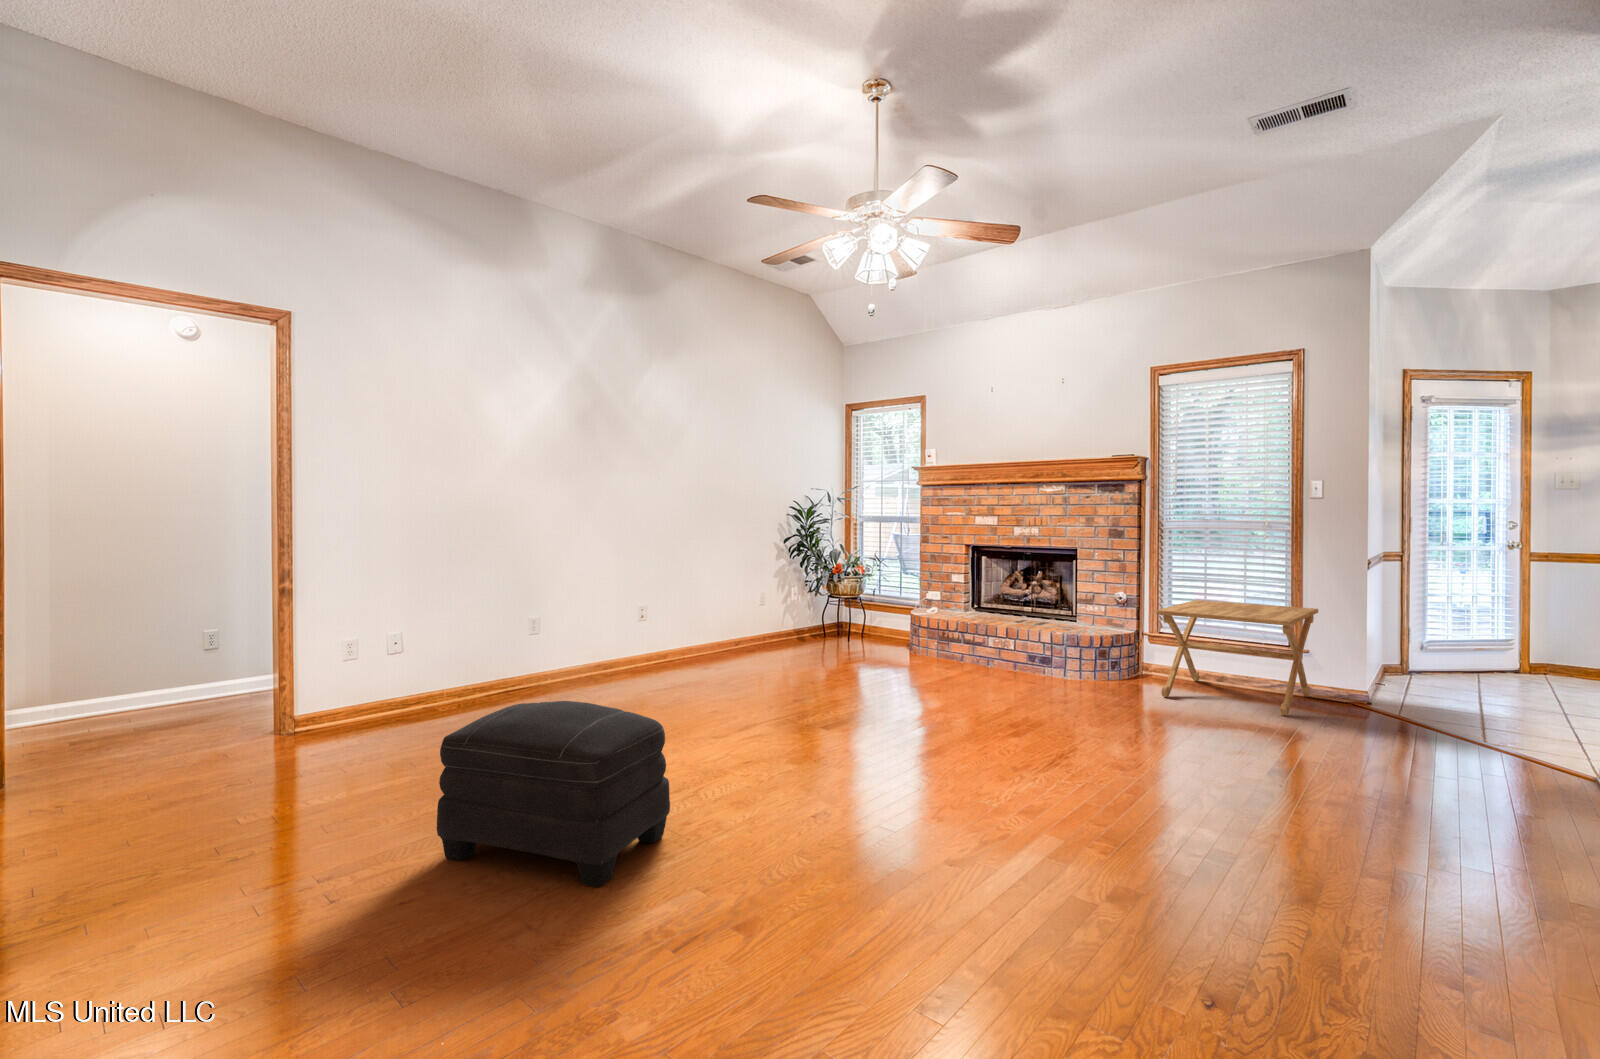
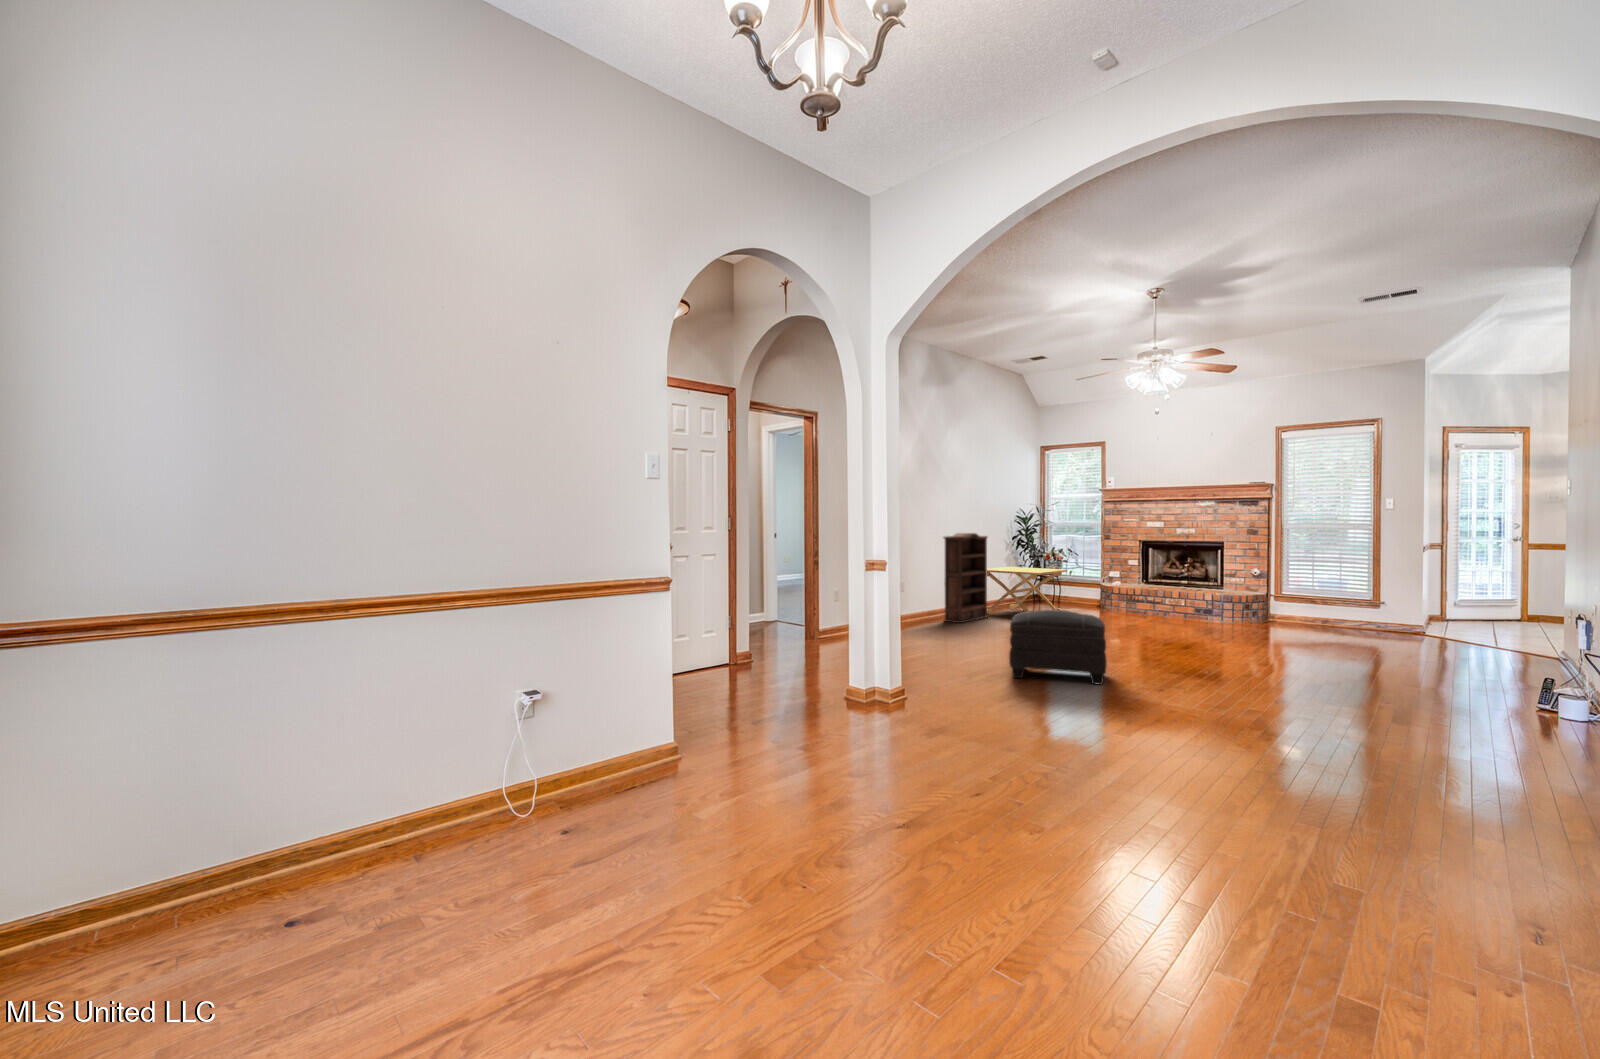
bookshelf: none [628,534,715,681] -> present [944,533,987,623]
side table: present [1156,600,1318,716] -> present [987,567,1067,614]

